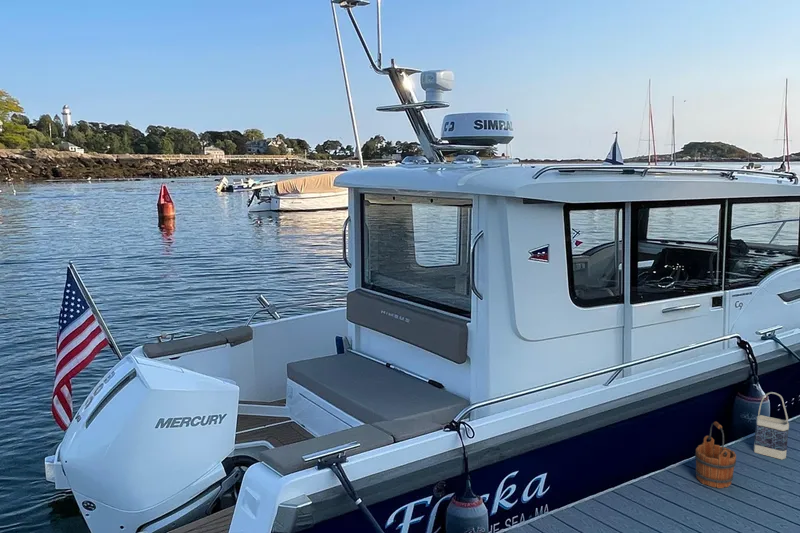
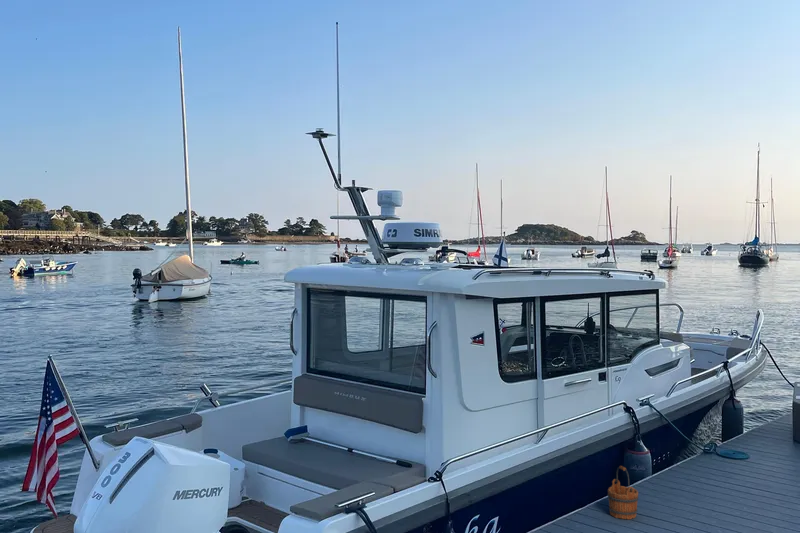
bag: present [754,392,789,459] -> none [645,443,670,497]

